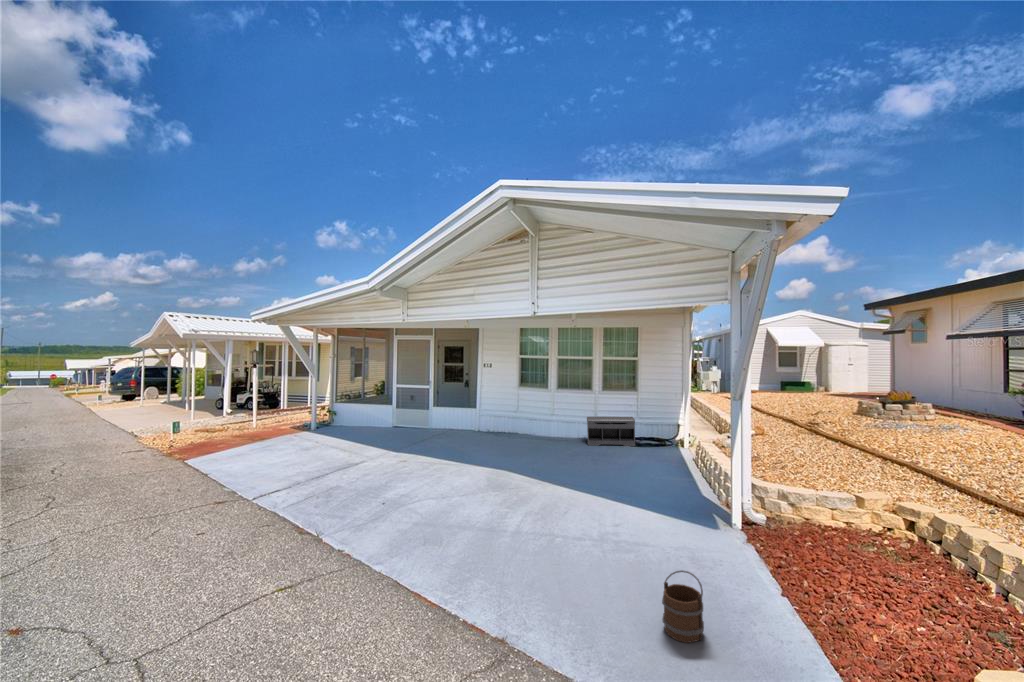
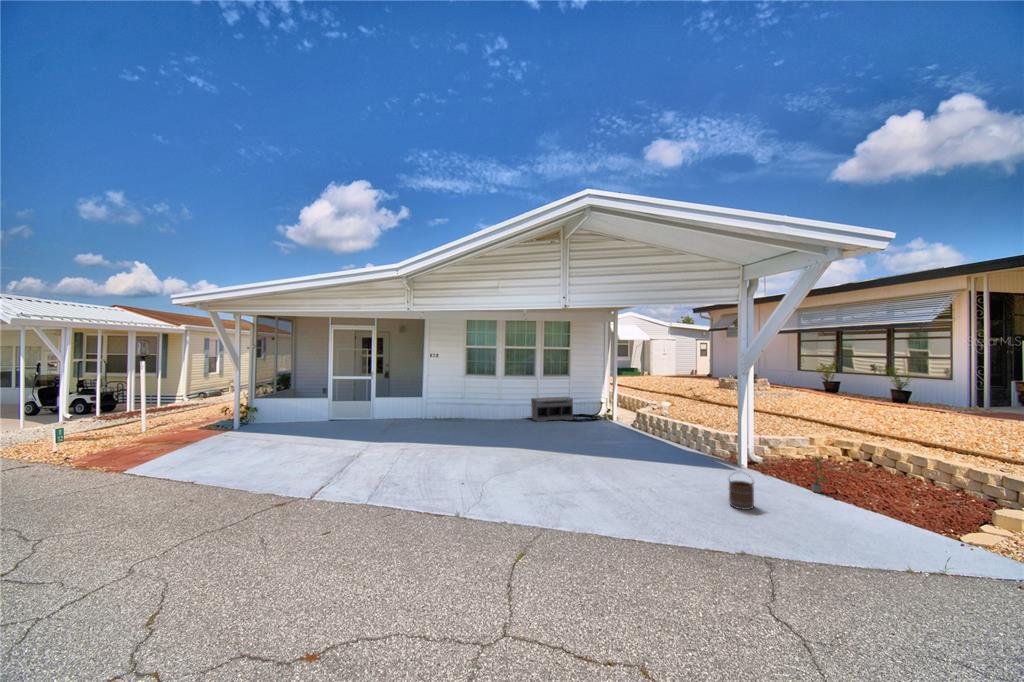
potted plant: none [850,562,901,637] -> present [812,455,828,493]

